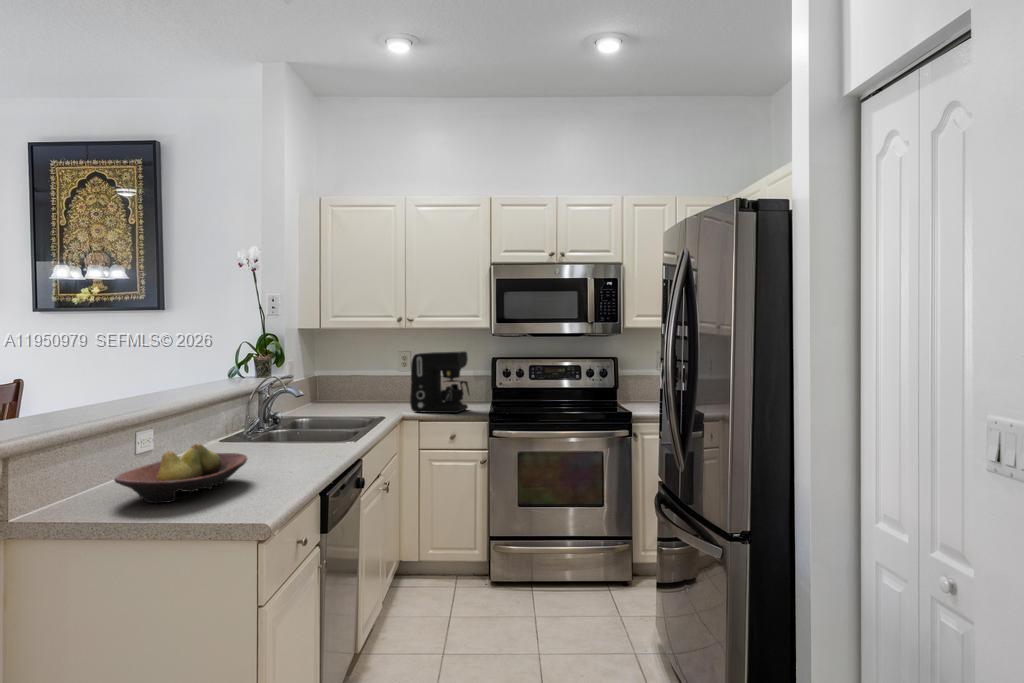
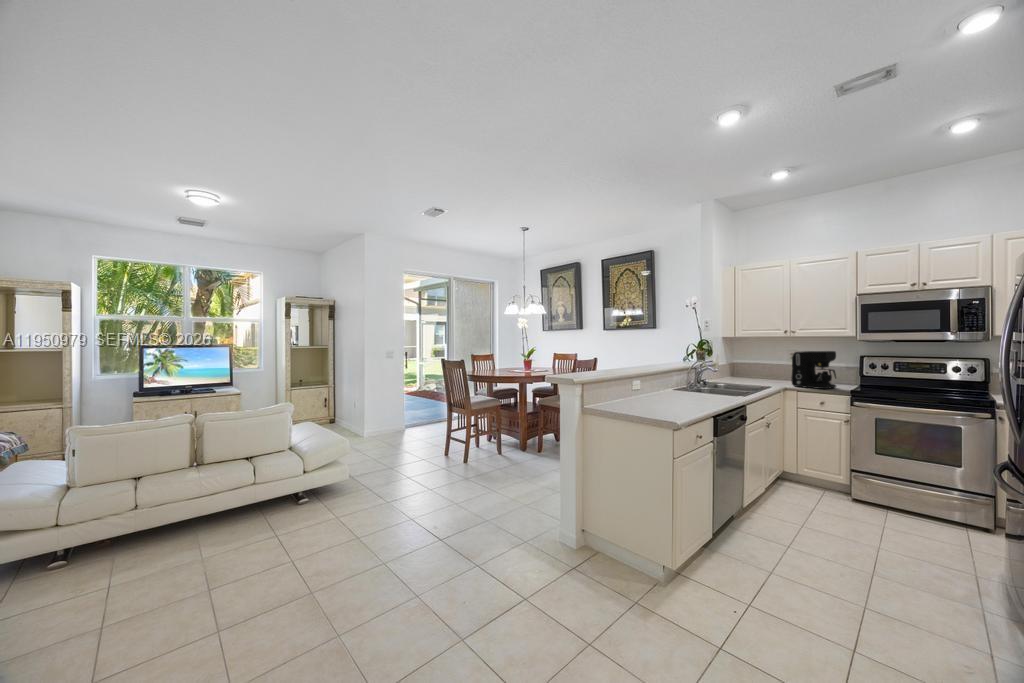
fruit bowl: present [115,444,247,503] -> none [630,388,683,409]

